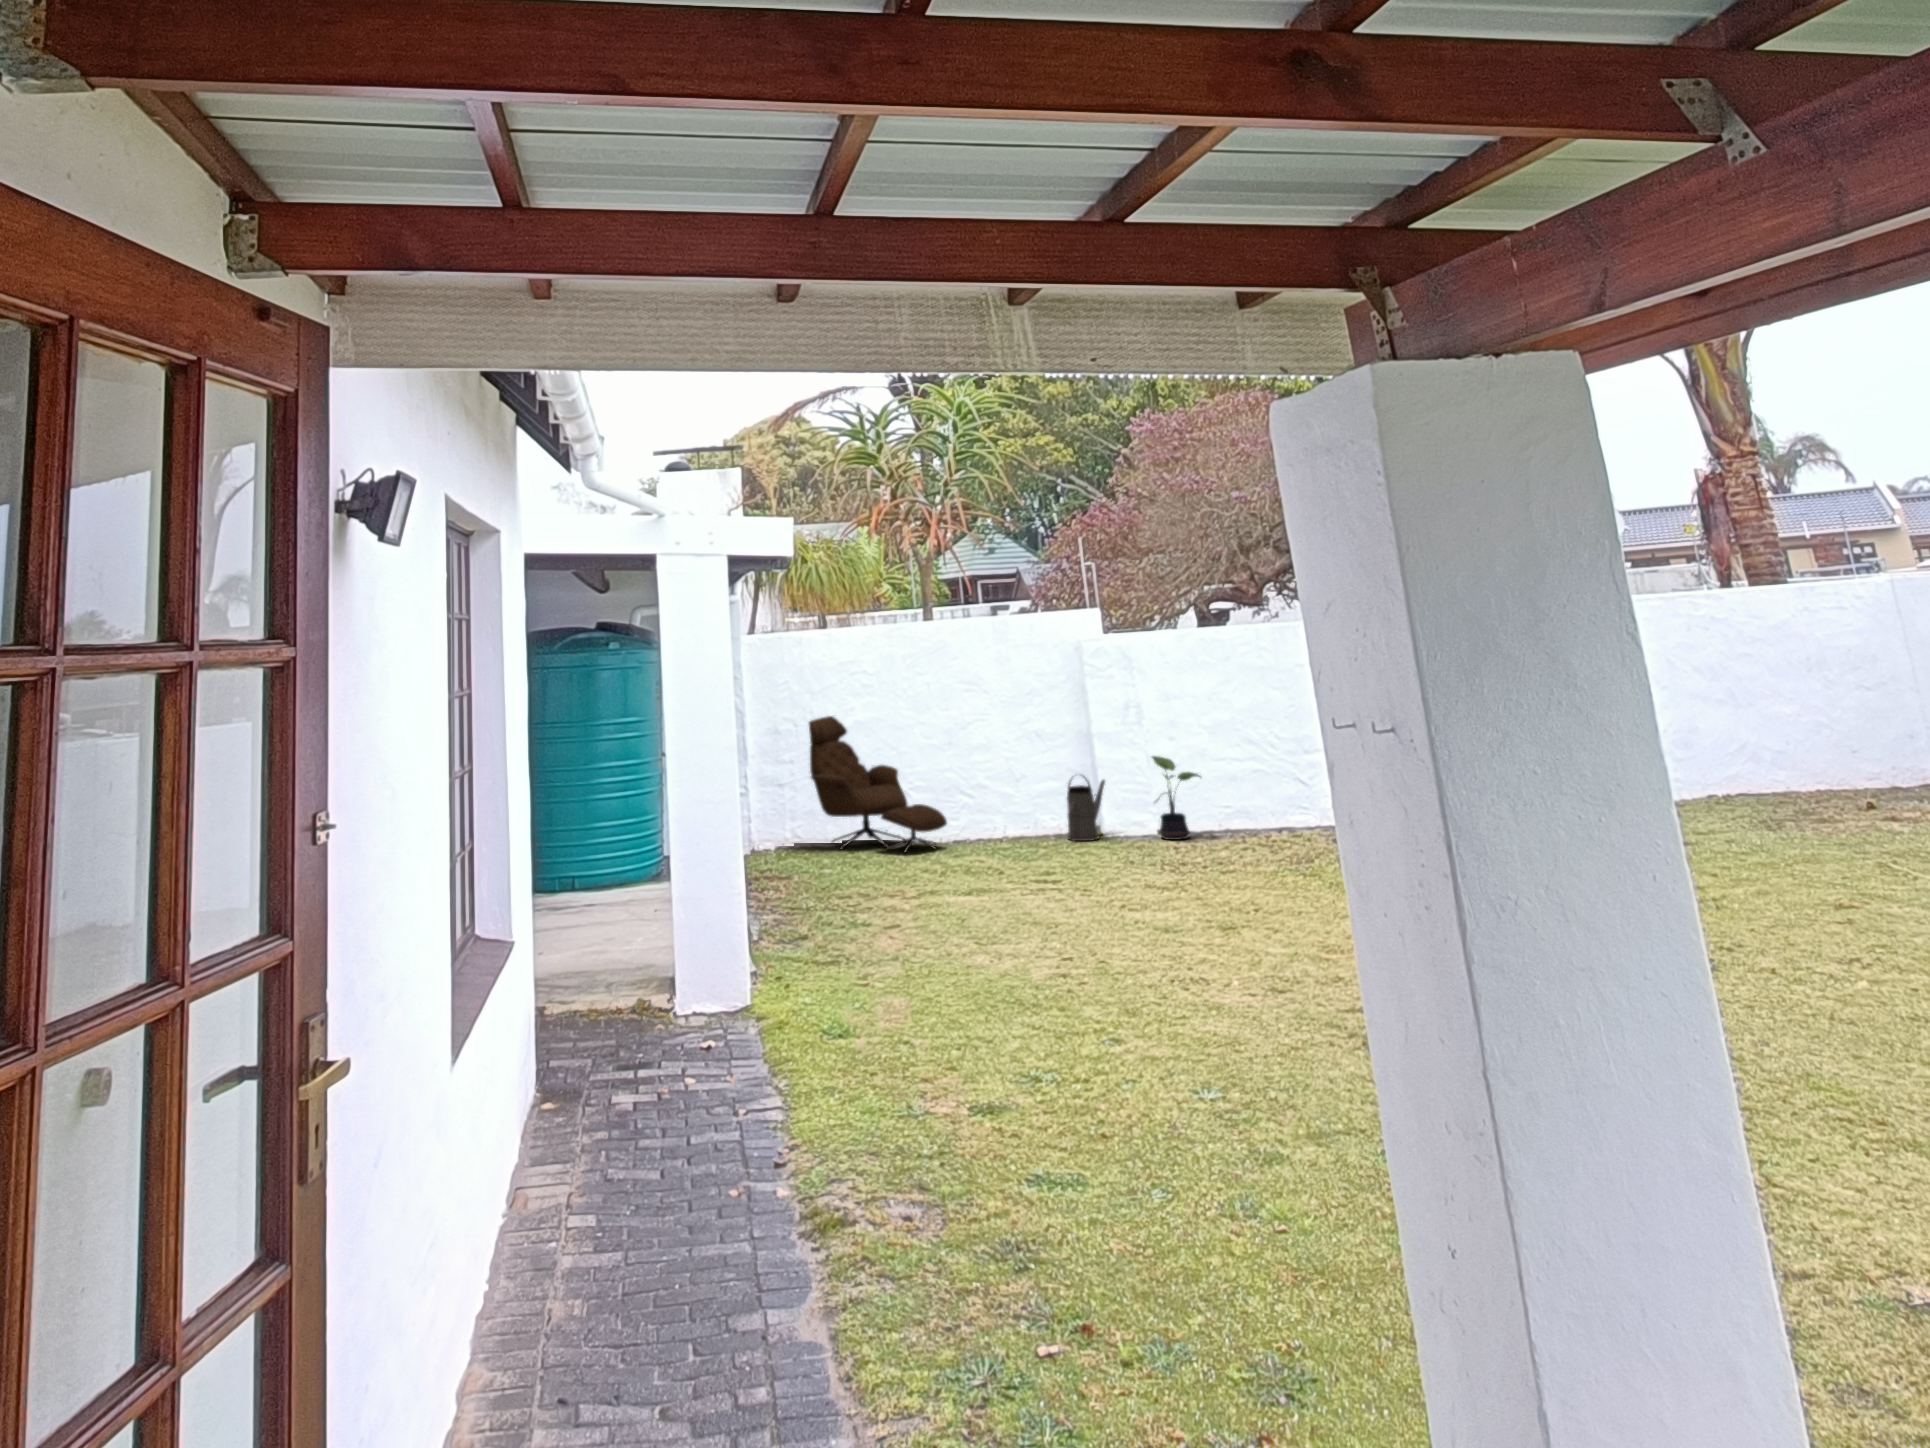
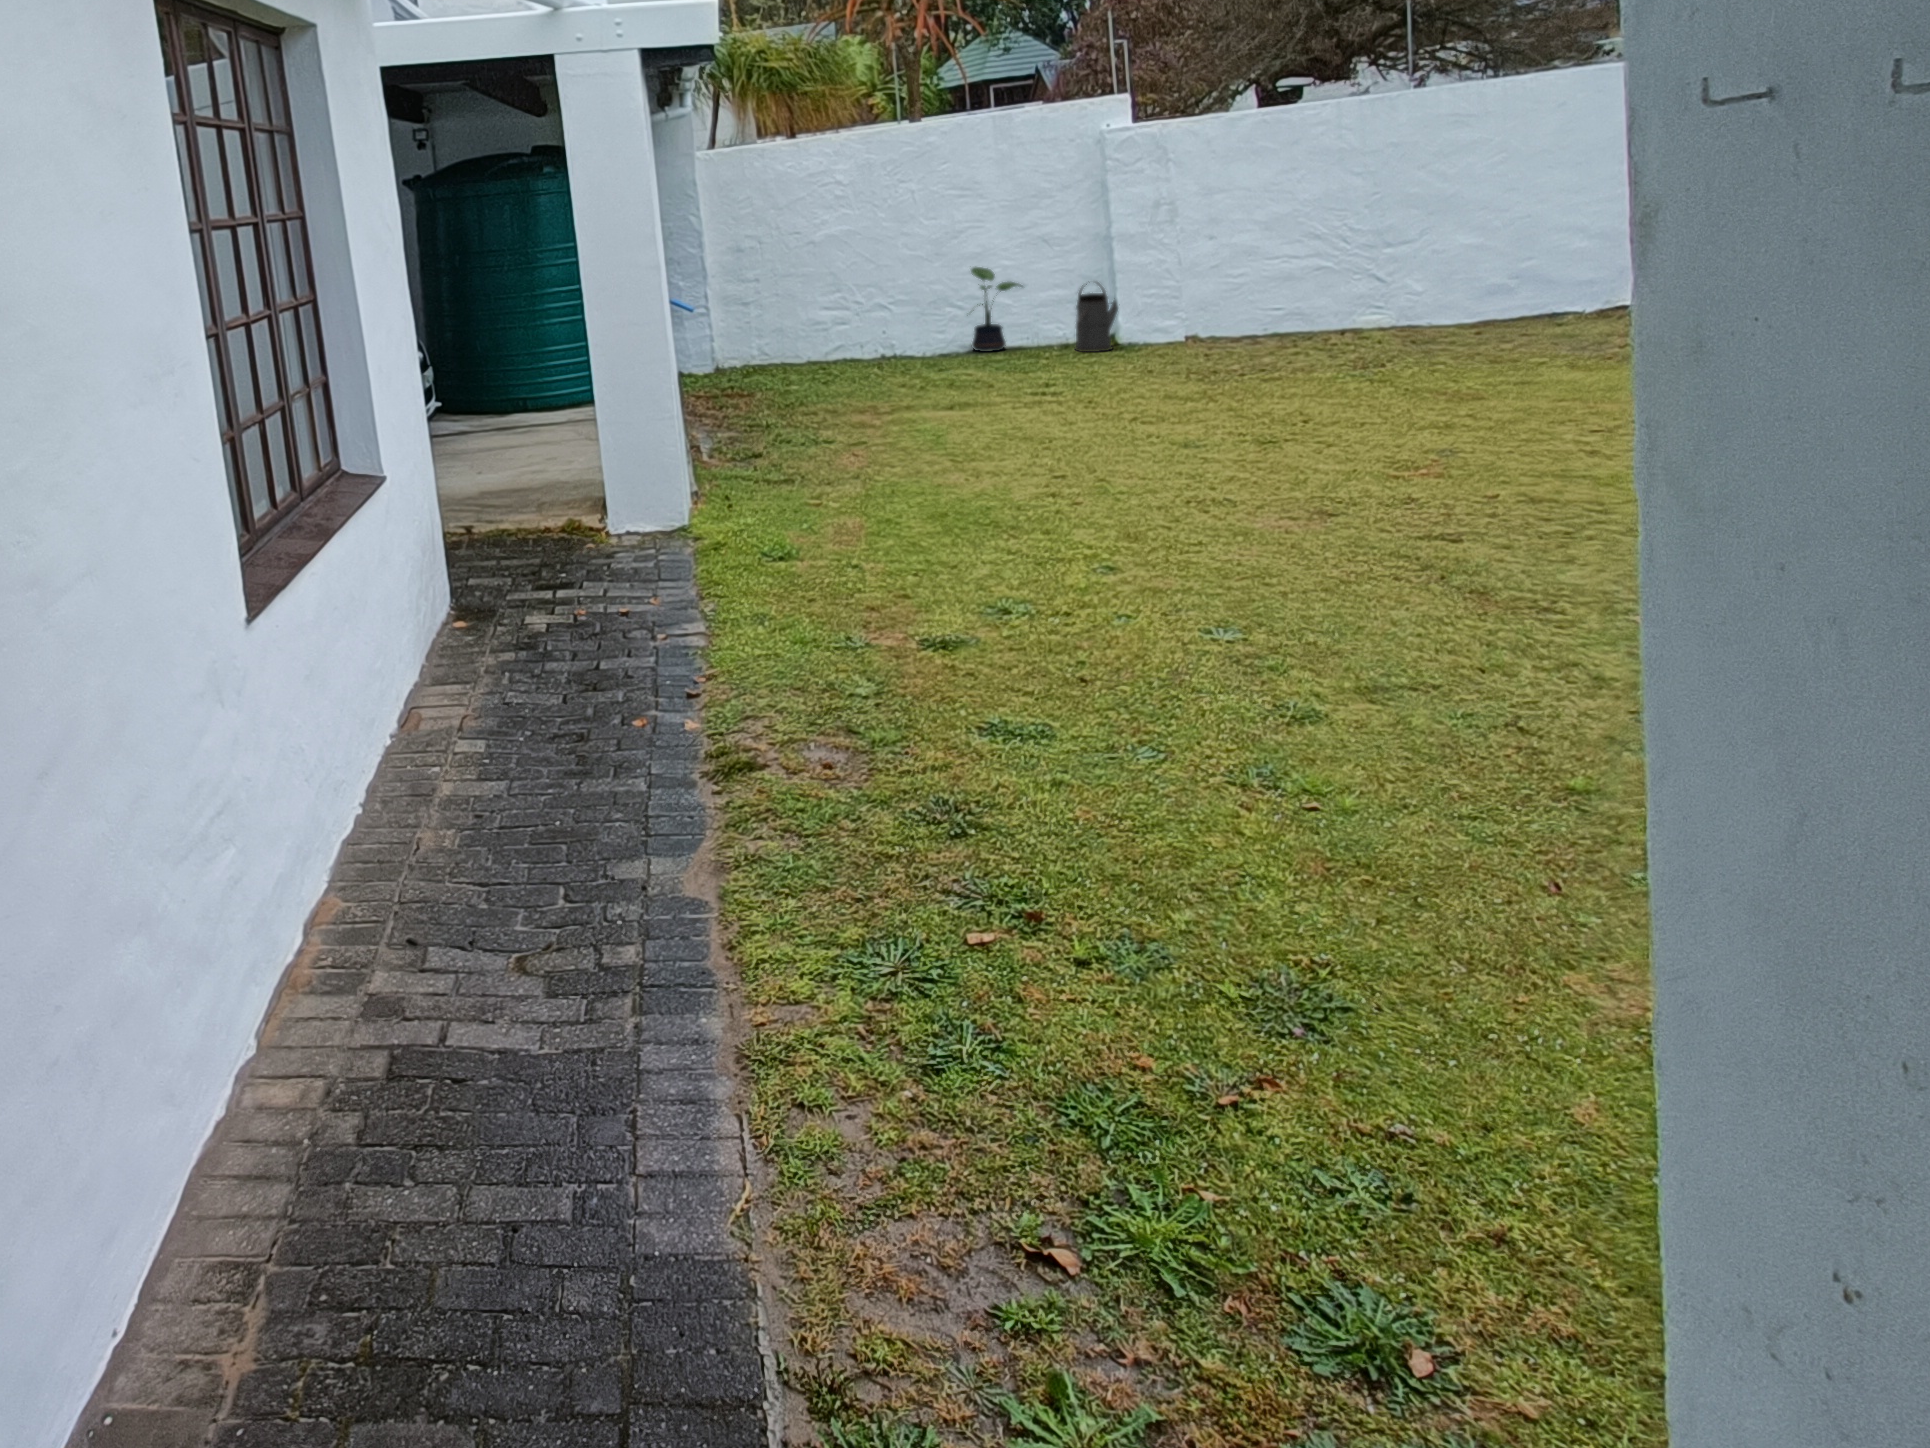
lounge chair: present [809,716,947,853] -> none [778,226,934,365]
potted plant: present [1152,756,1200,840] -> present [971,267,1021,352]

